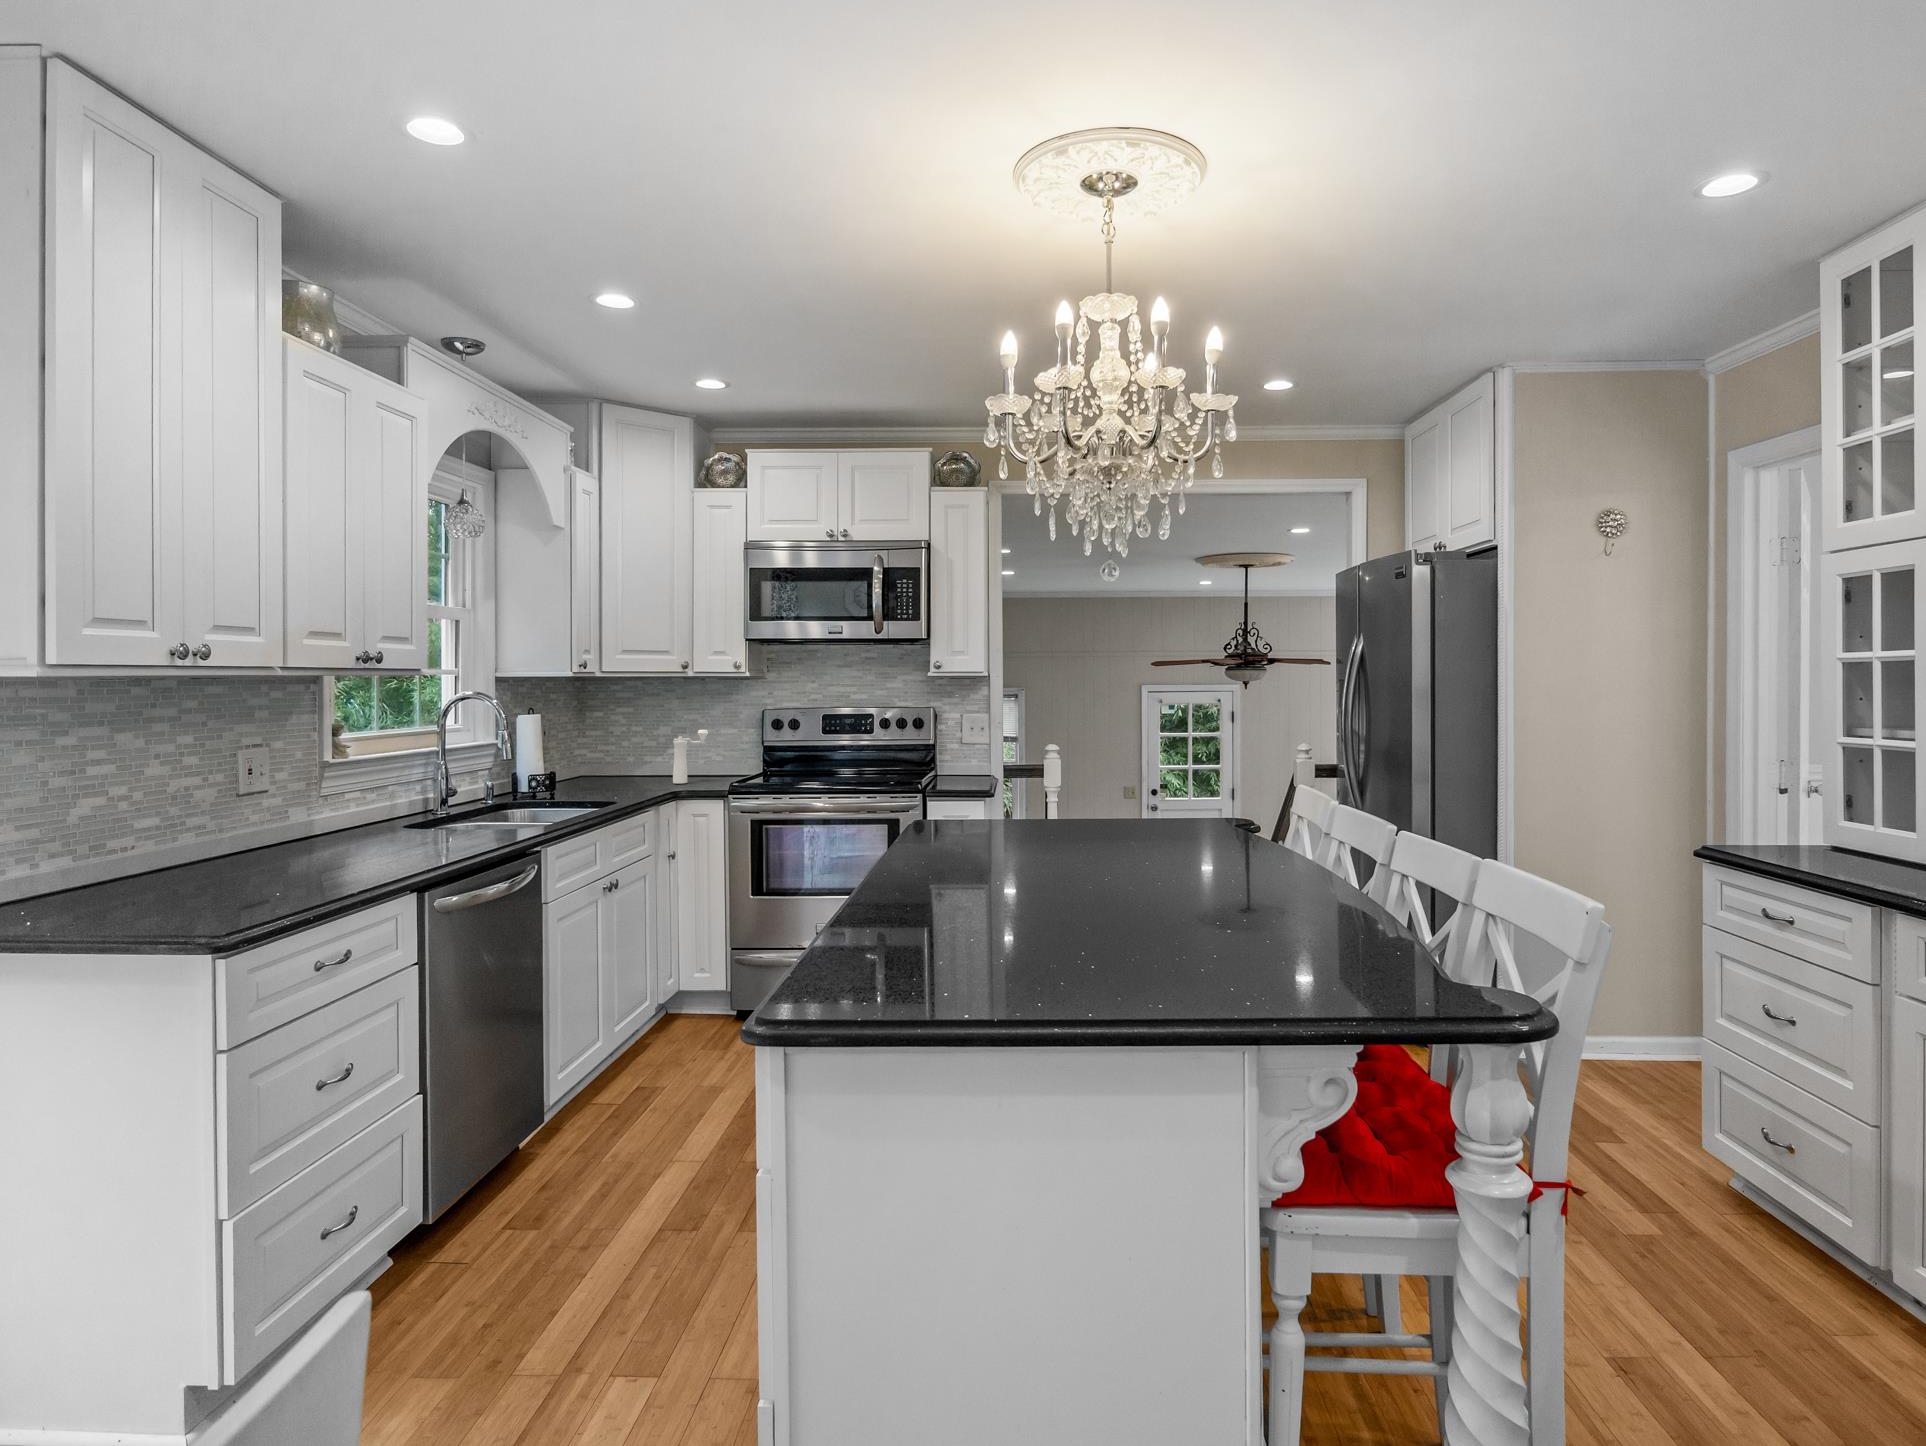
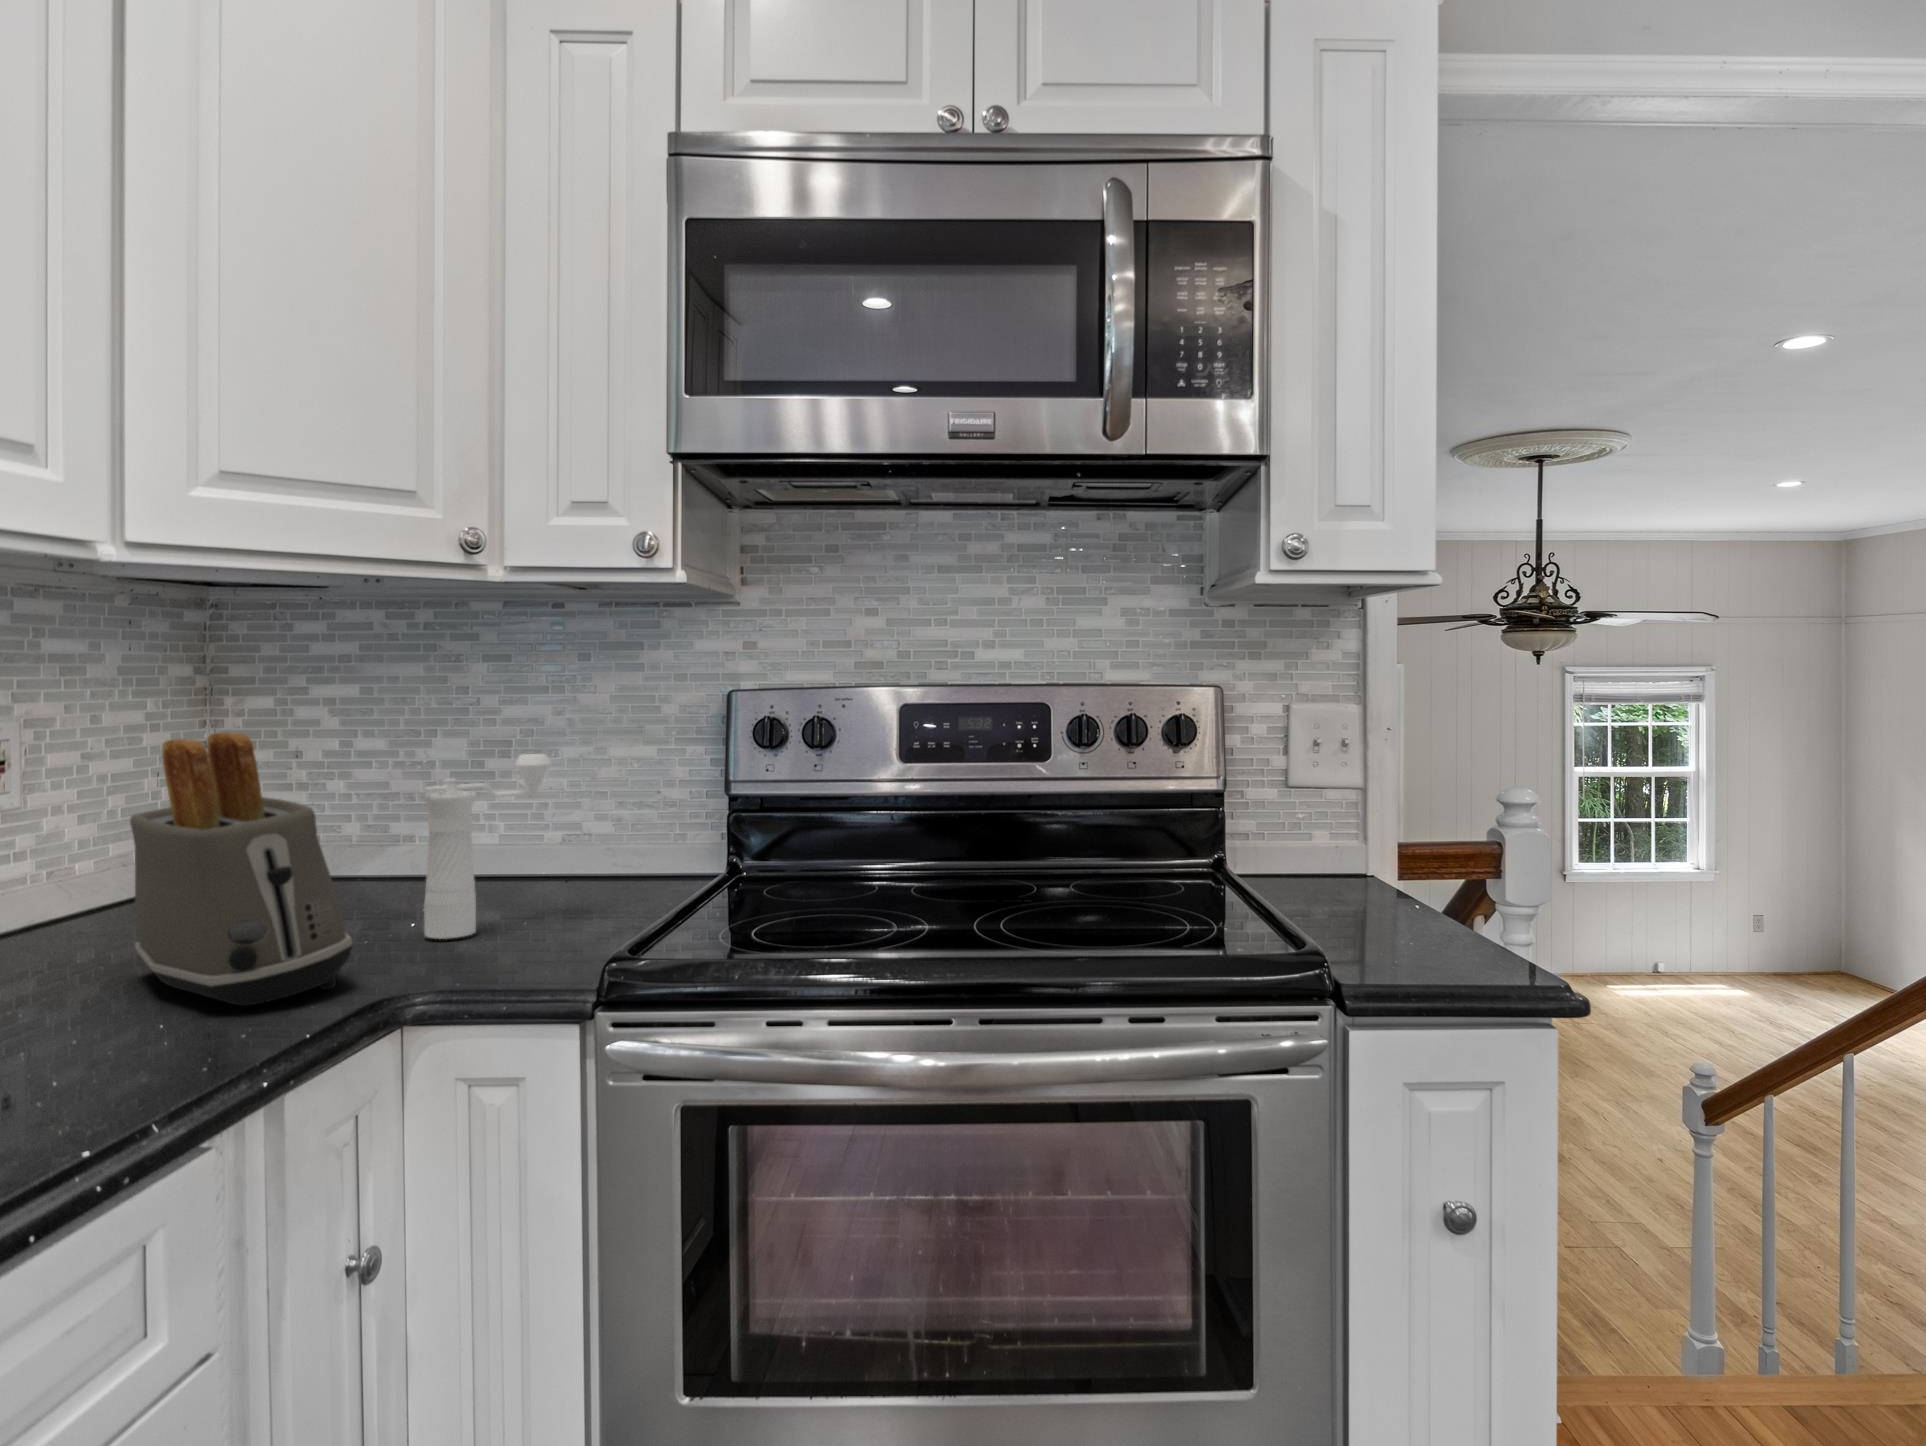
toaster: none [602,722,663,791] -> present [130,732,353,1006]

